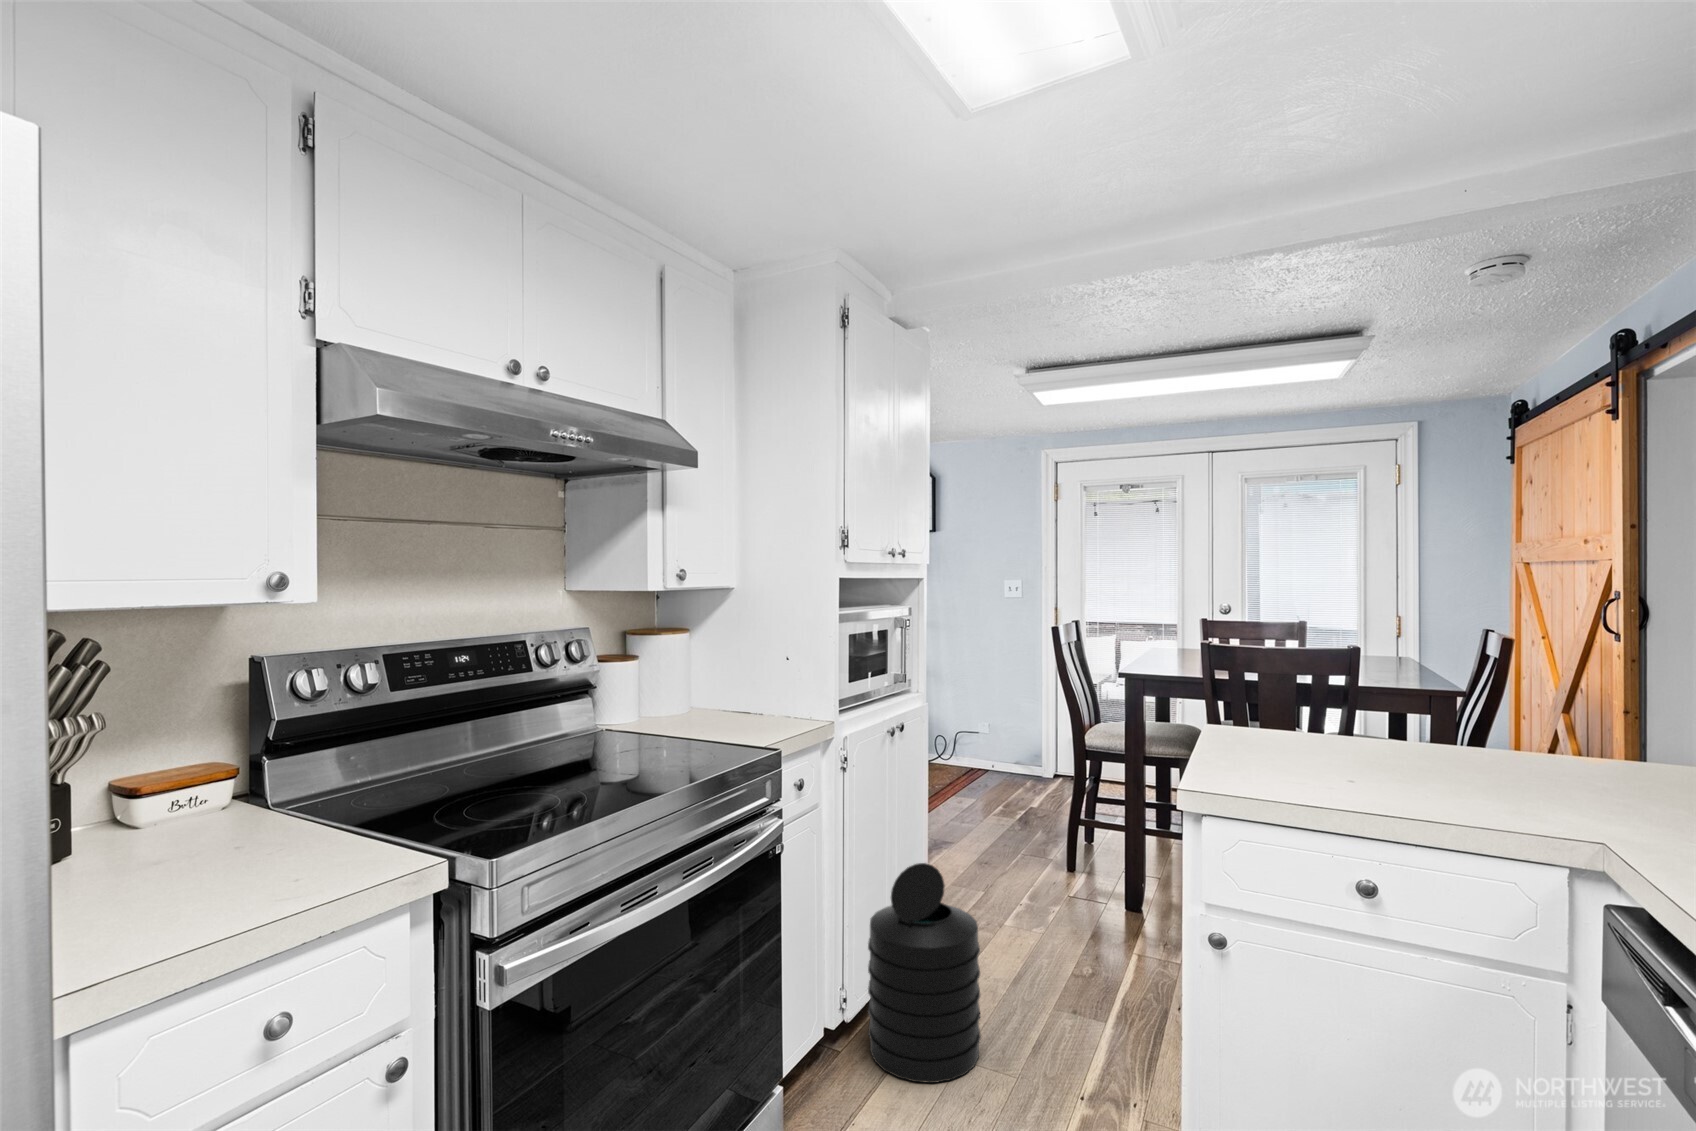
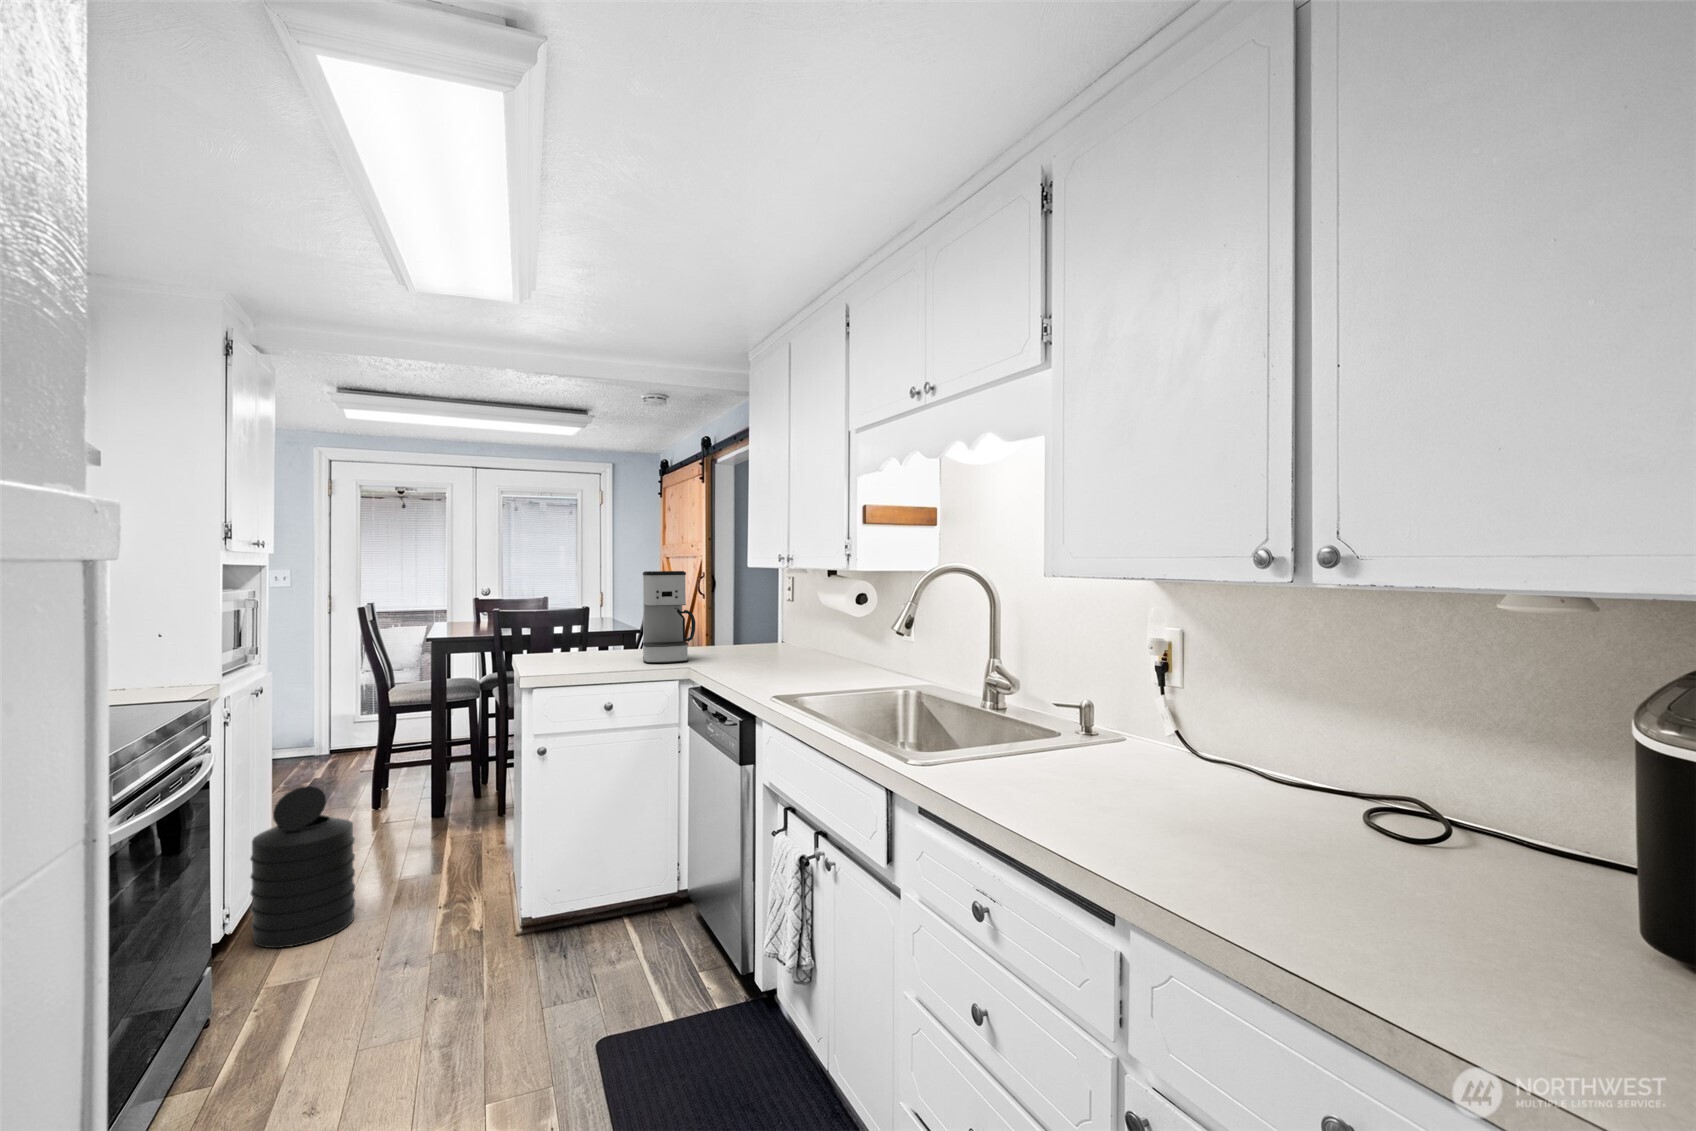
coffee maker: none [1456,594,1607,812] -> present [643,571,696,663]

